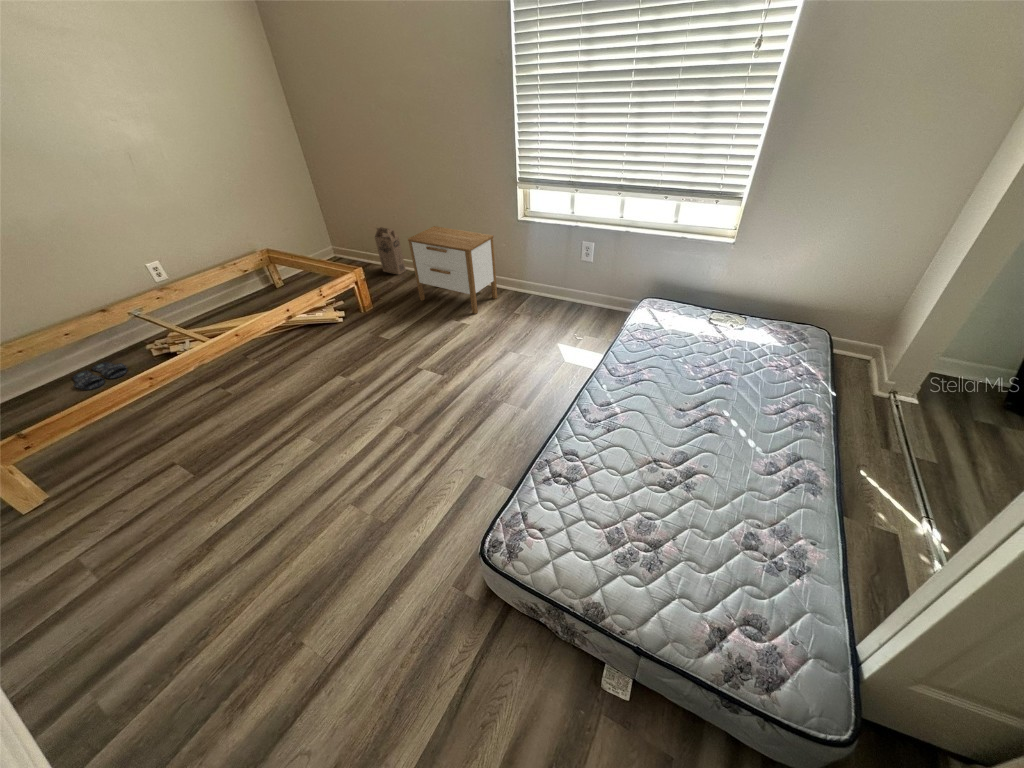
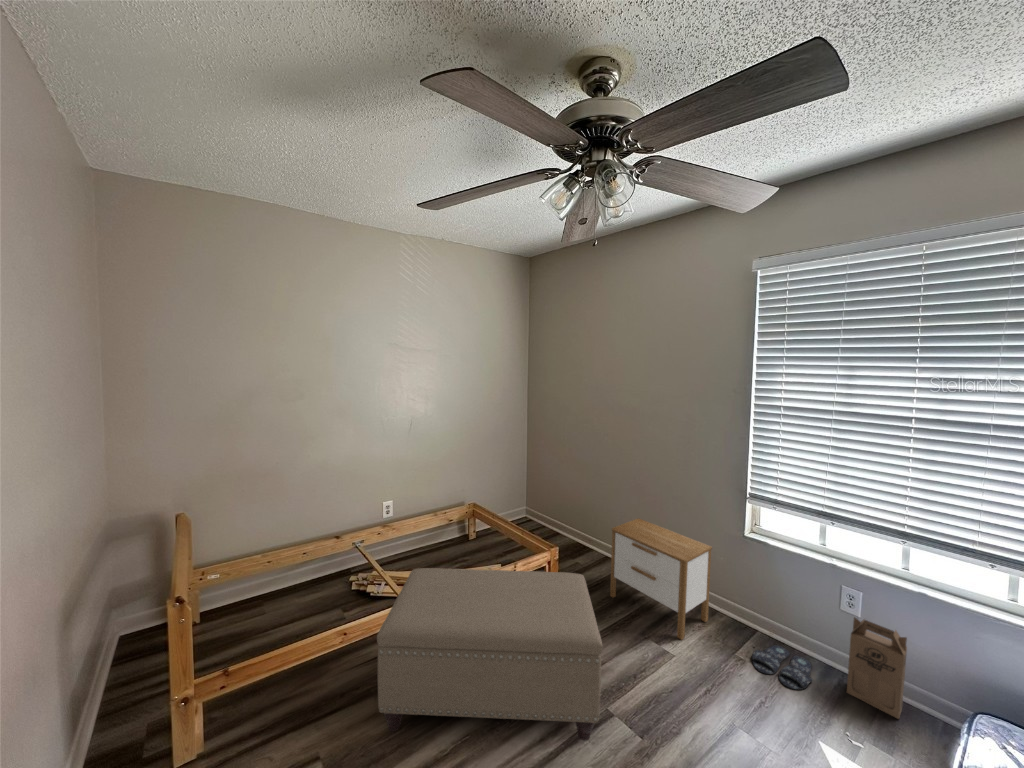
cardboard box: present [375,227,406,274] -> present [847,618,907,719]
ottoman: none [179,278,405,429] -> present [377,568,602,740]
slippers: present [72,362,127,390] -> present [752,645,813,690]

